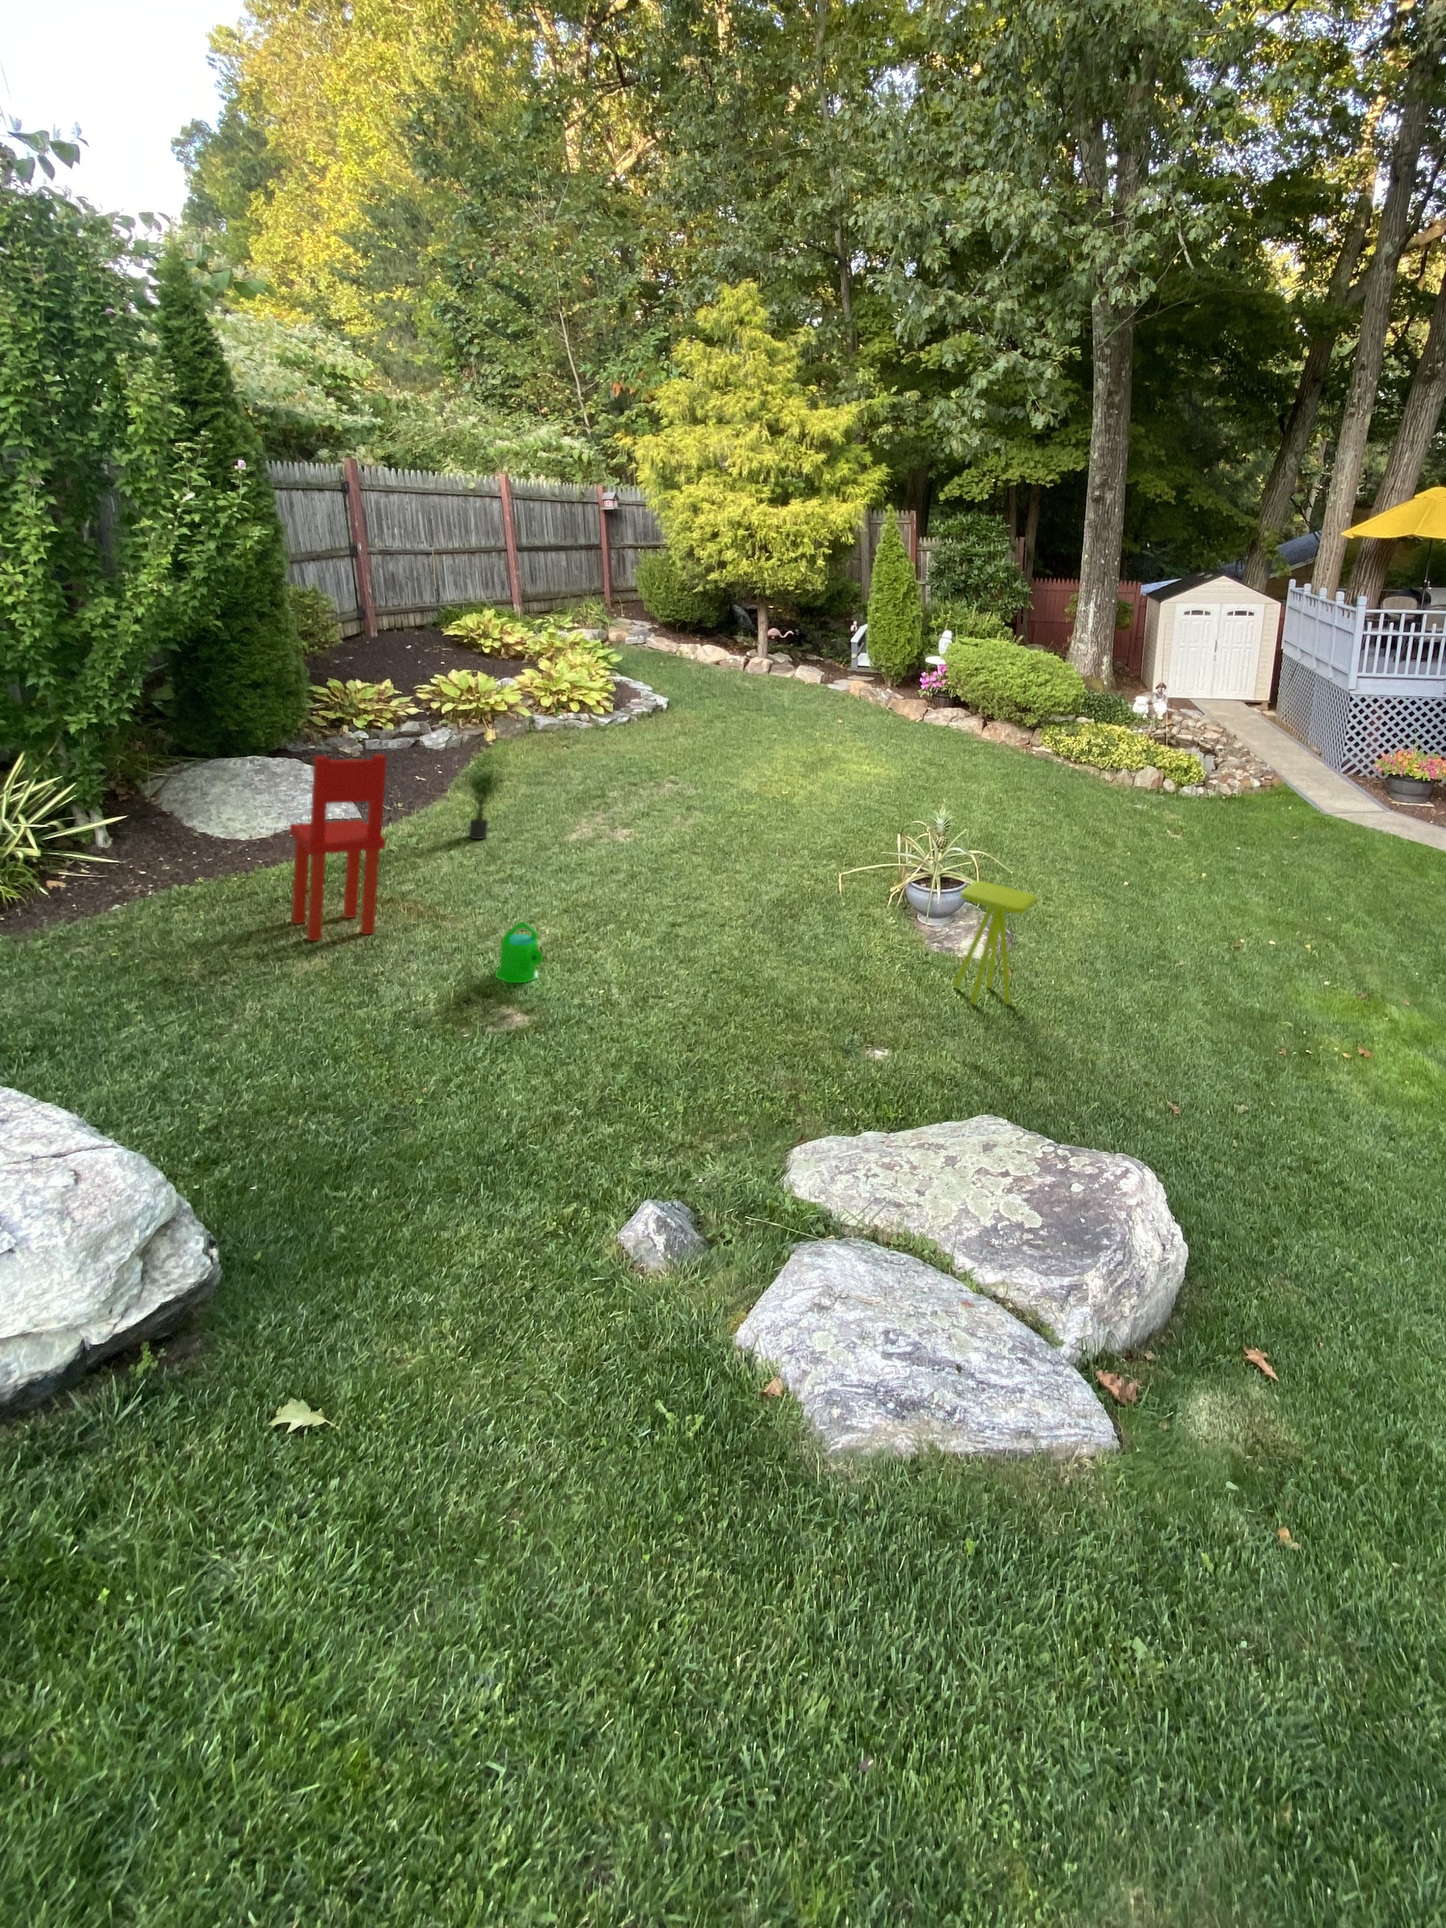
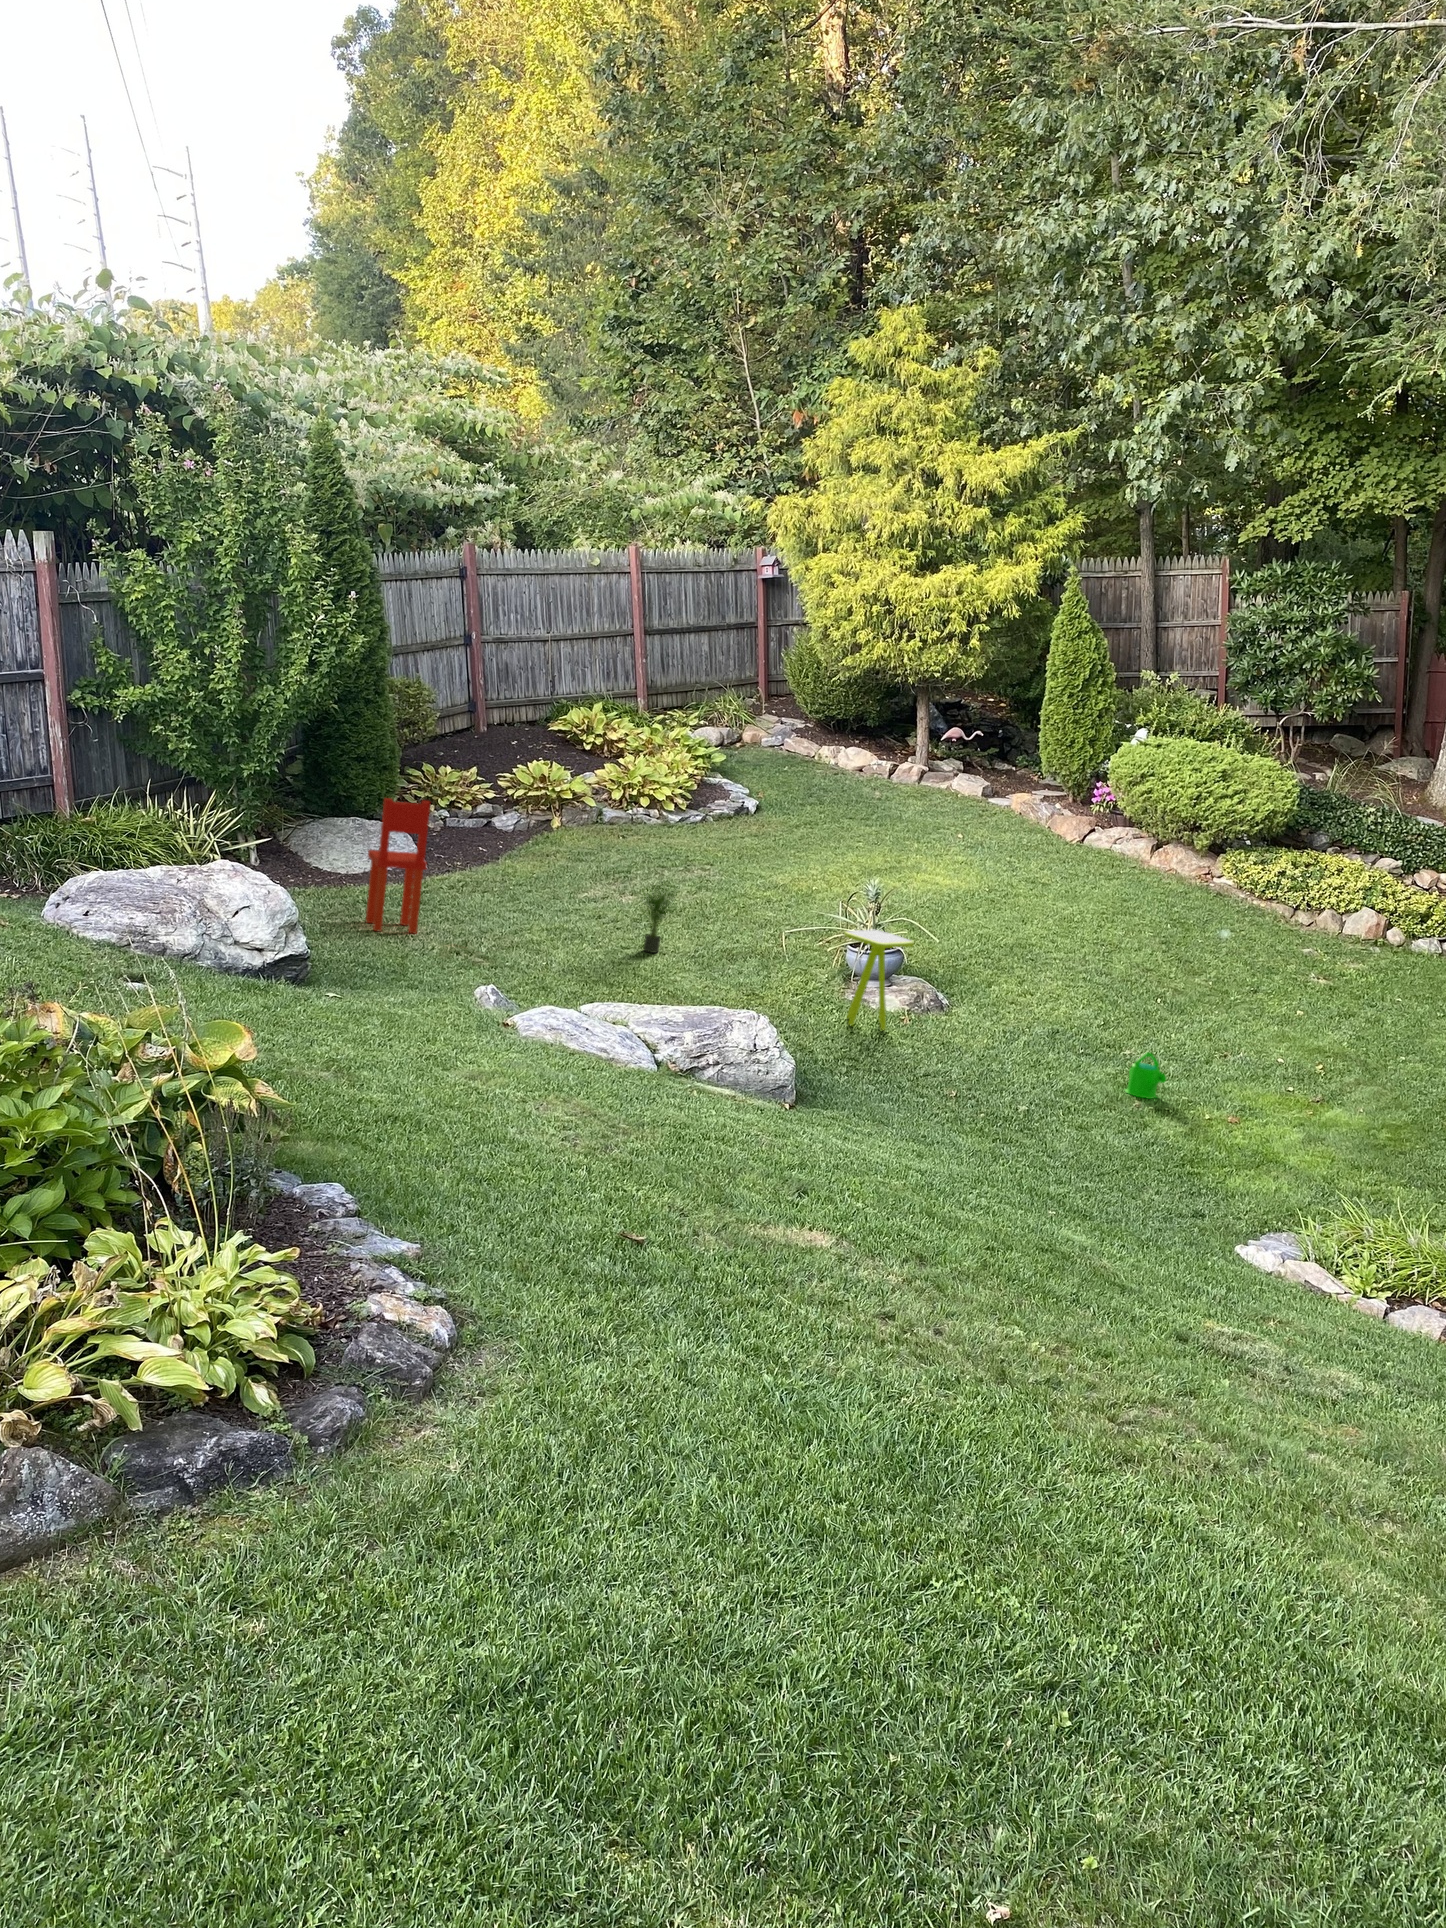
potted plant: present [463,758,505,839] -> present [639,881,677,953]
watering can: present [495,922,543,983] -> present [1125,1052,1166,1099]

